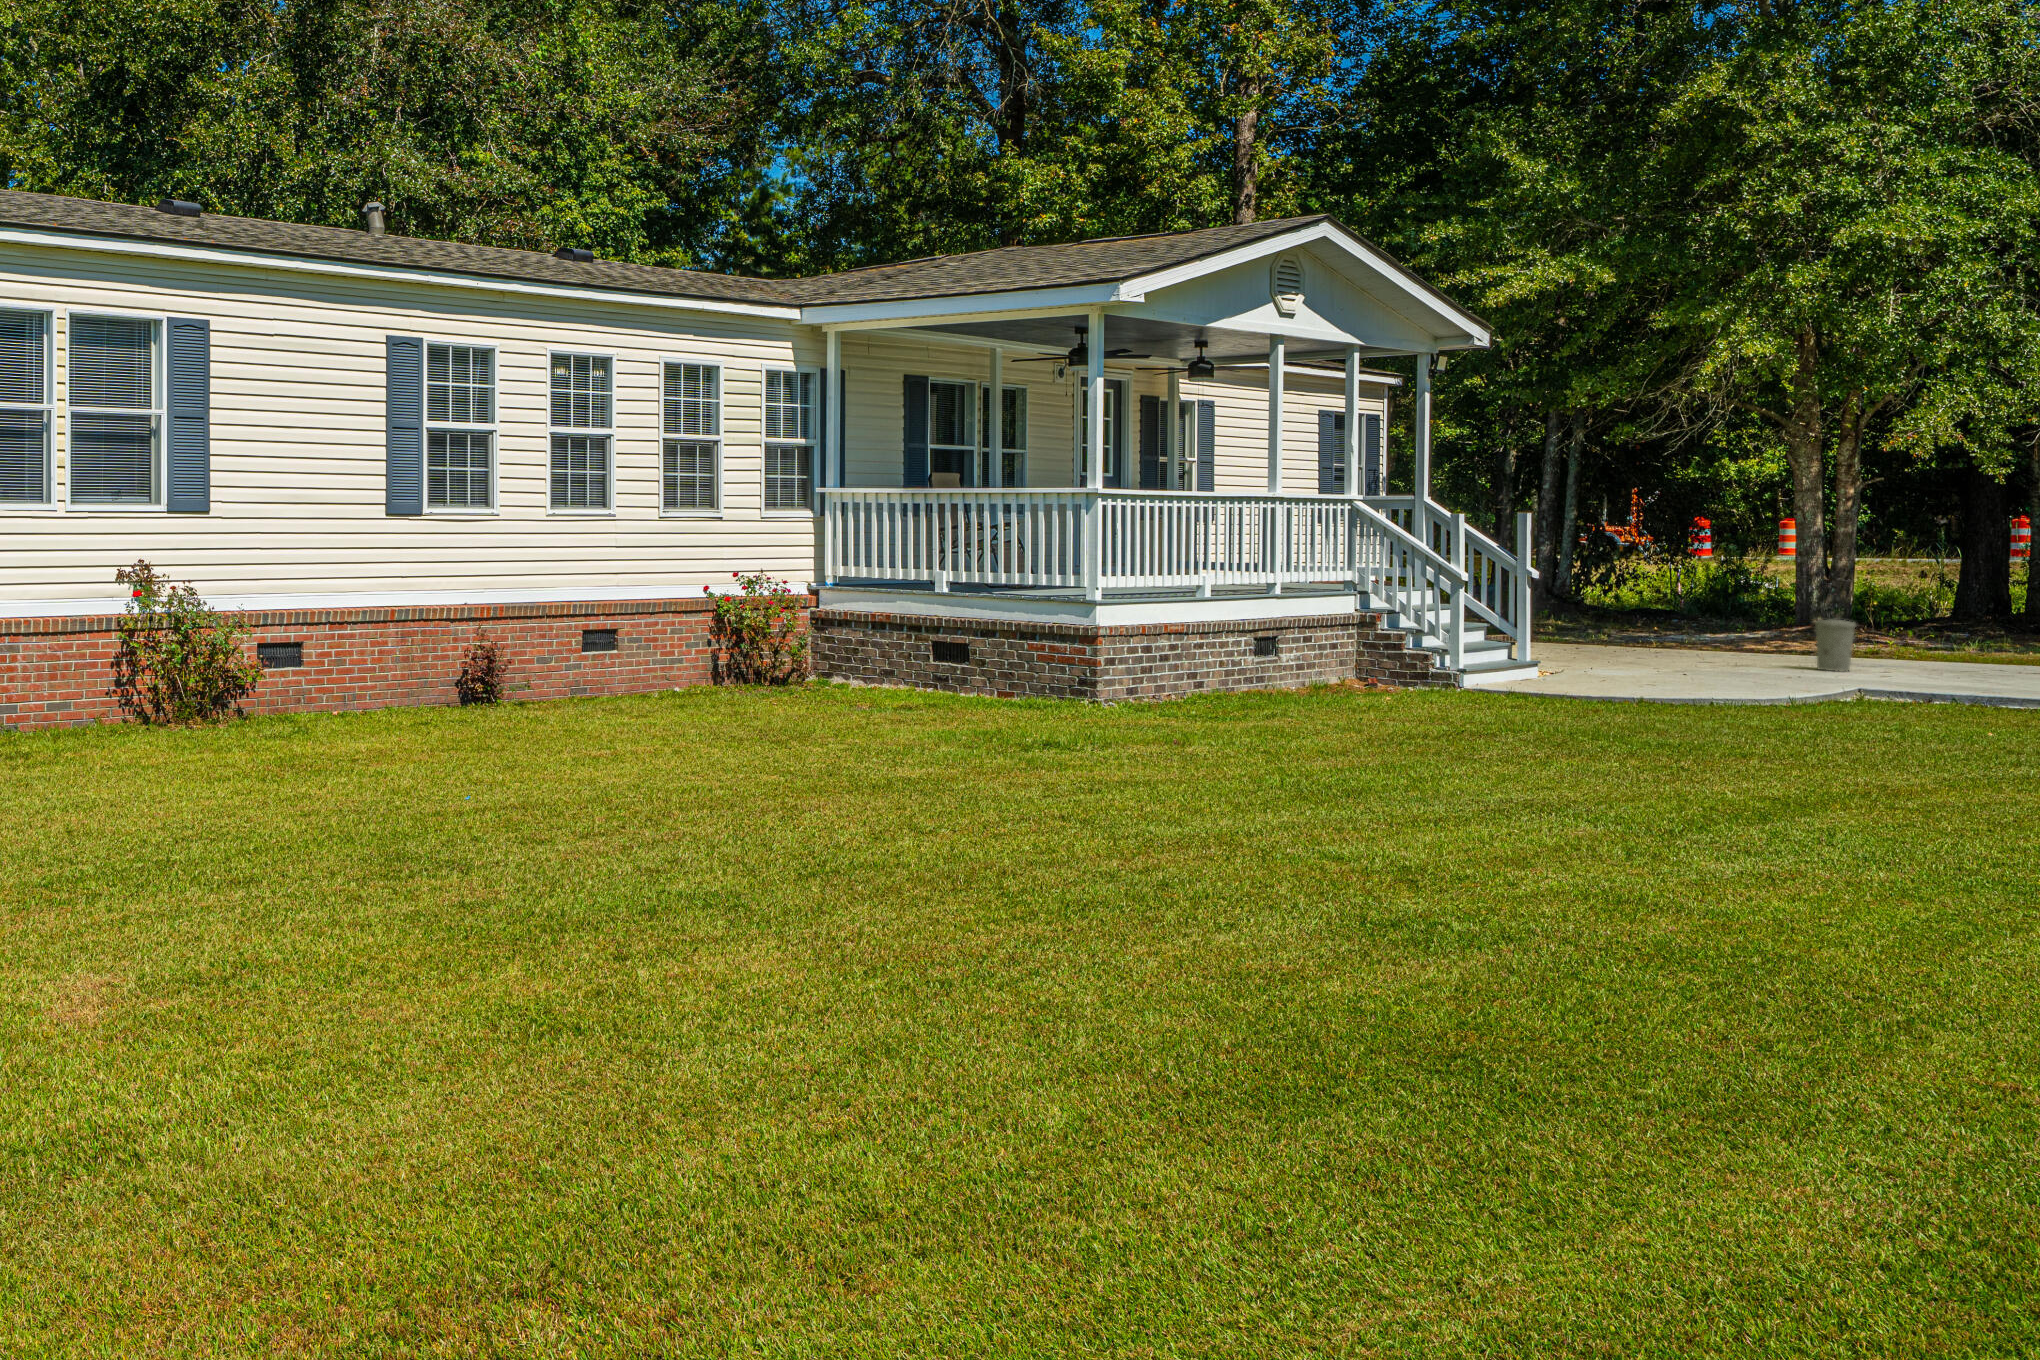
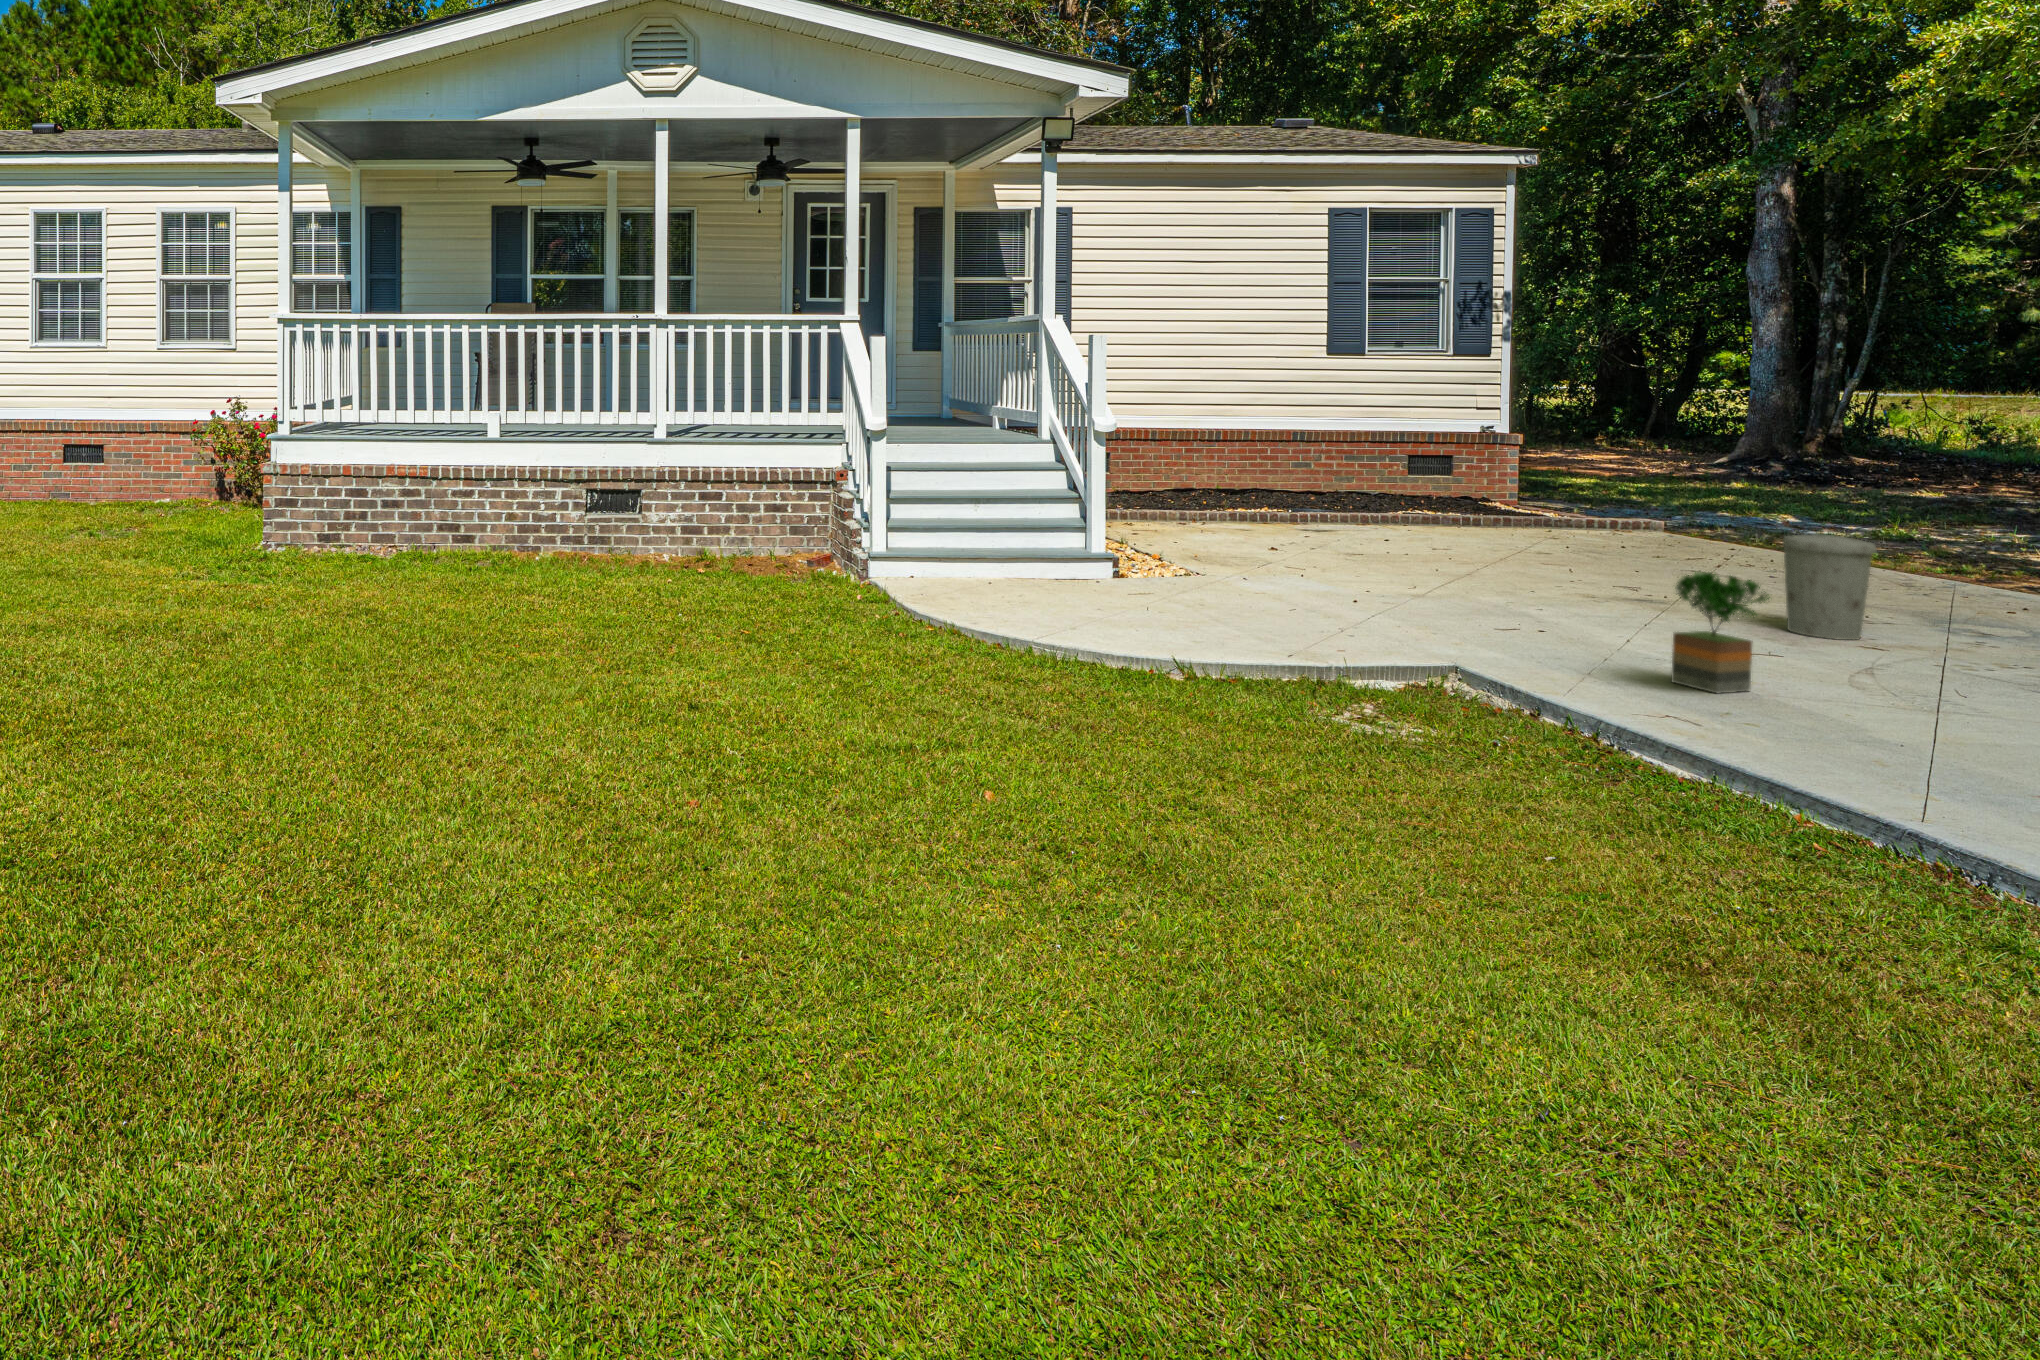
potted tree: none [1898,632,1945,689] -> present [1671,572,1770,693]

